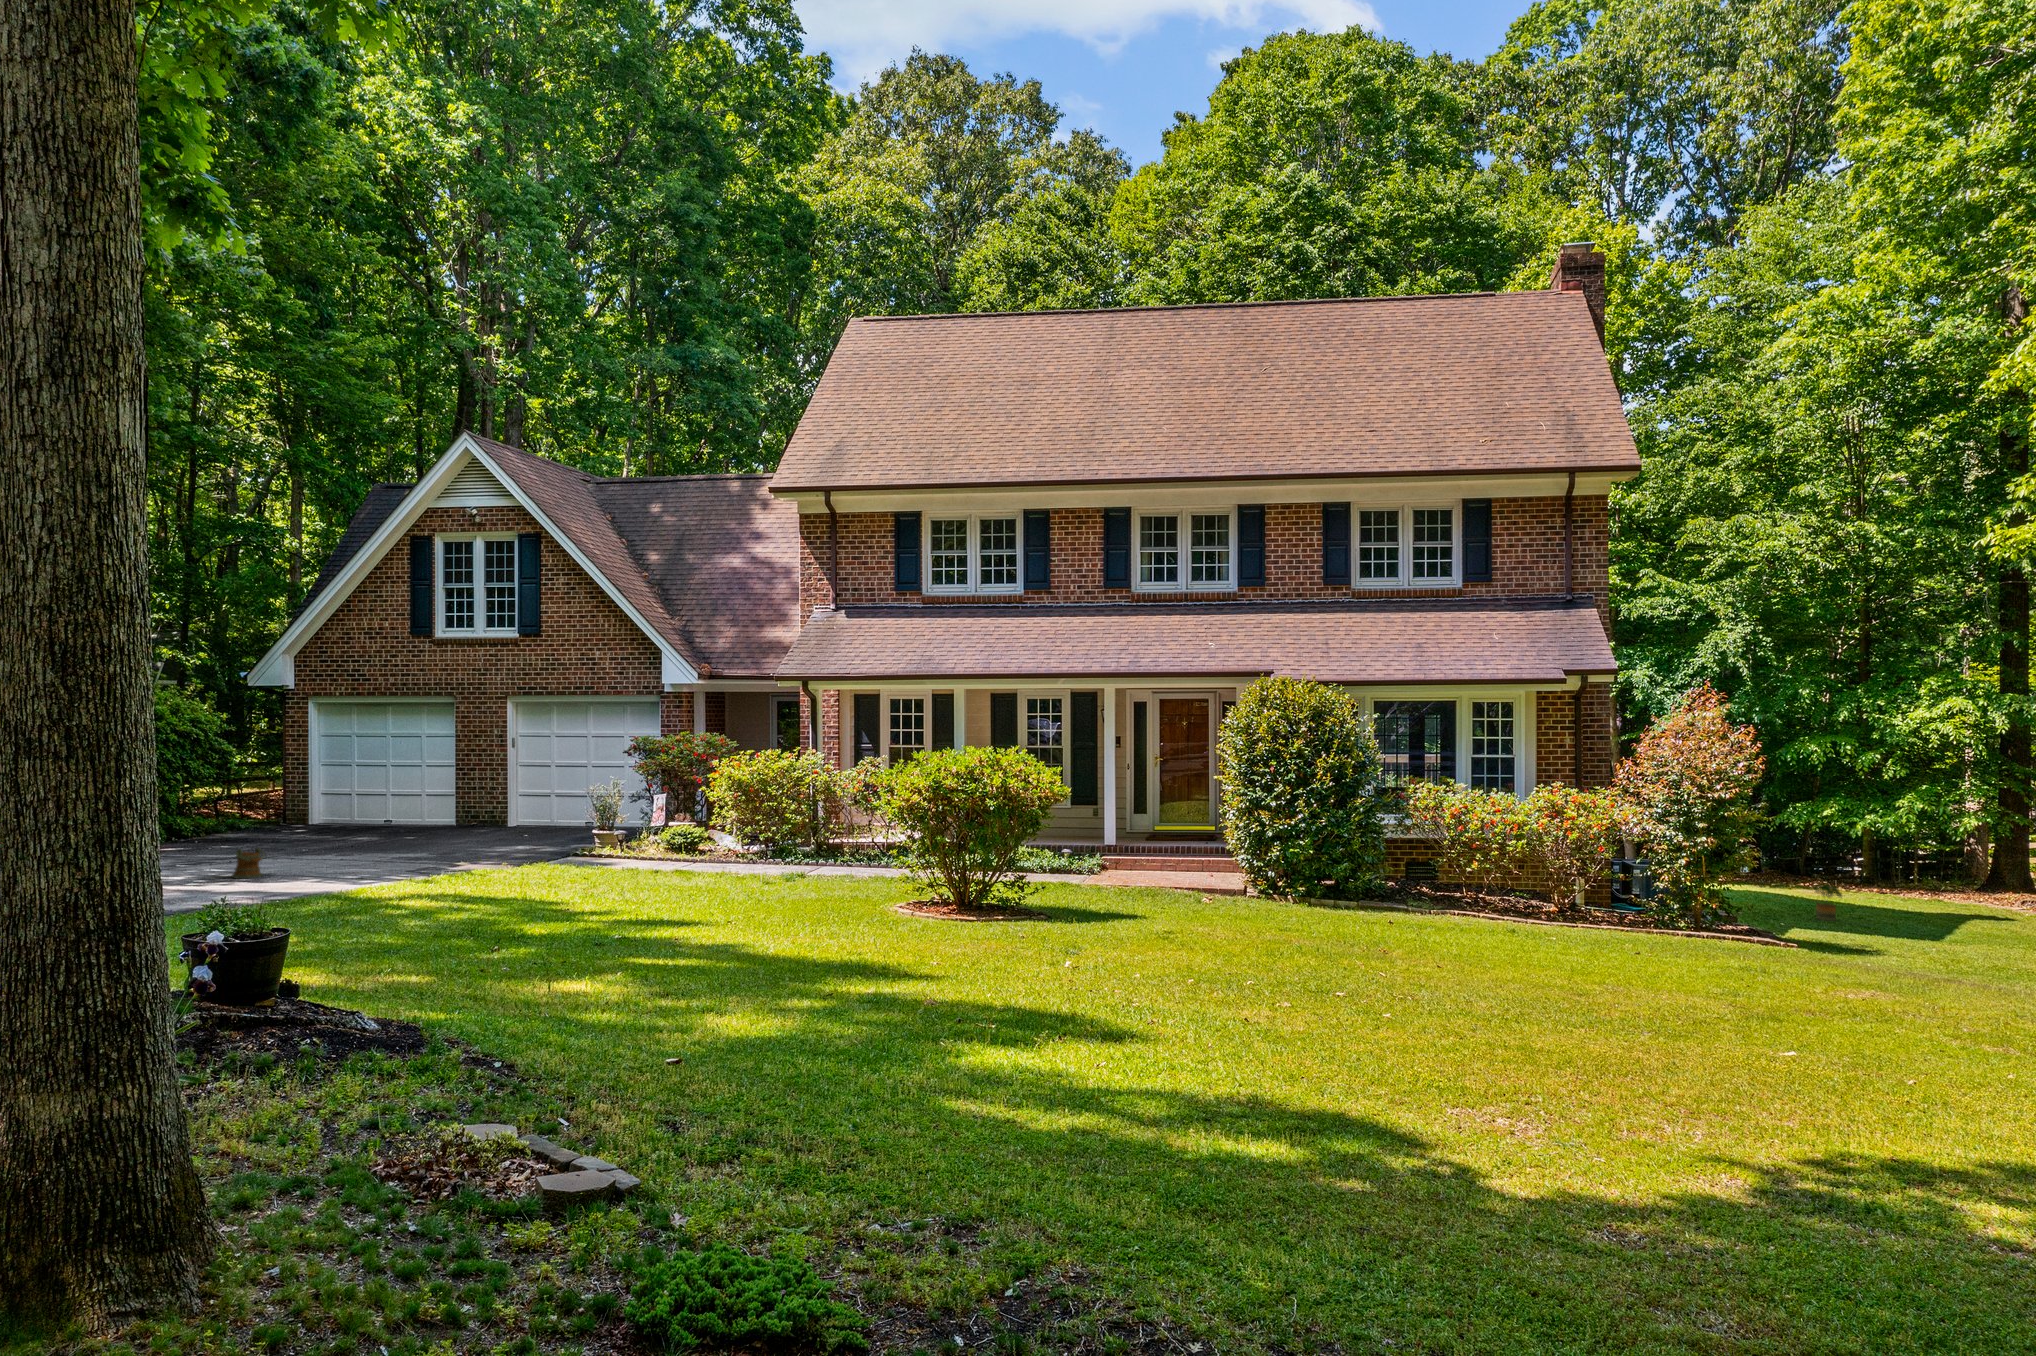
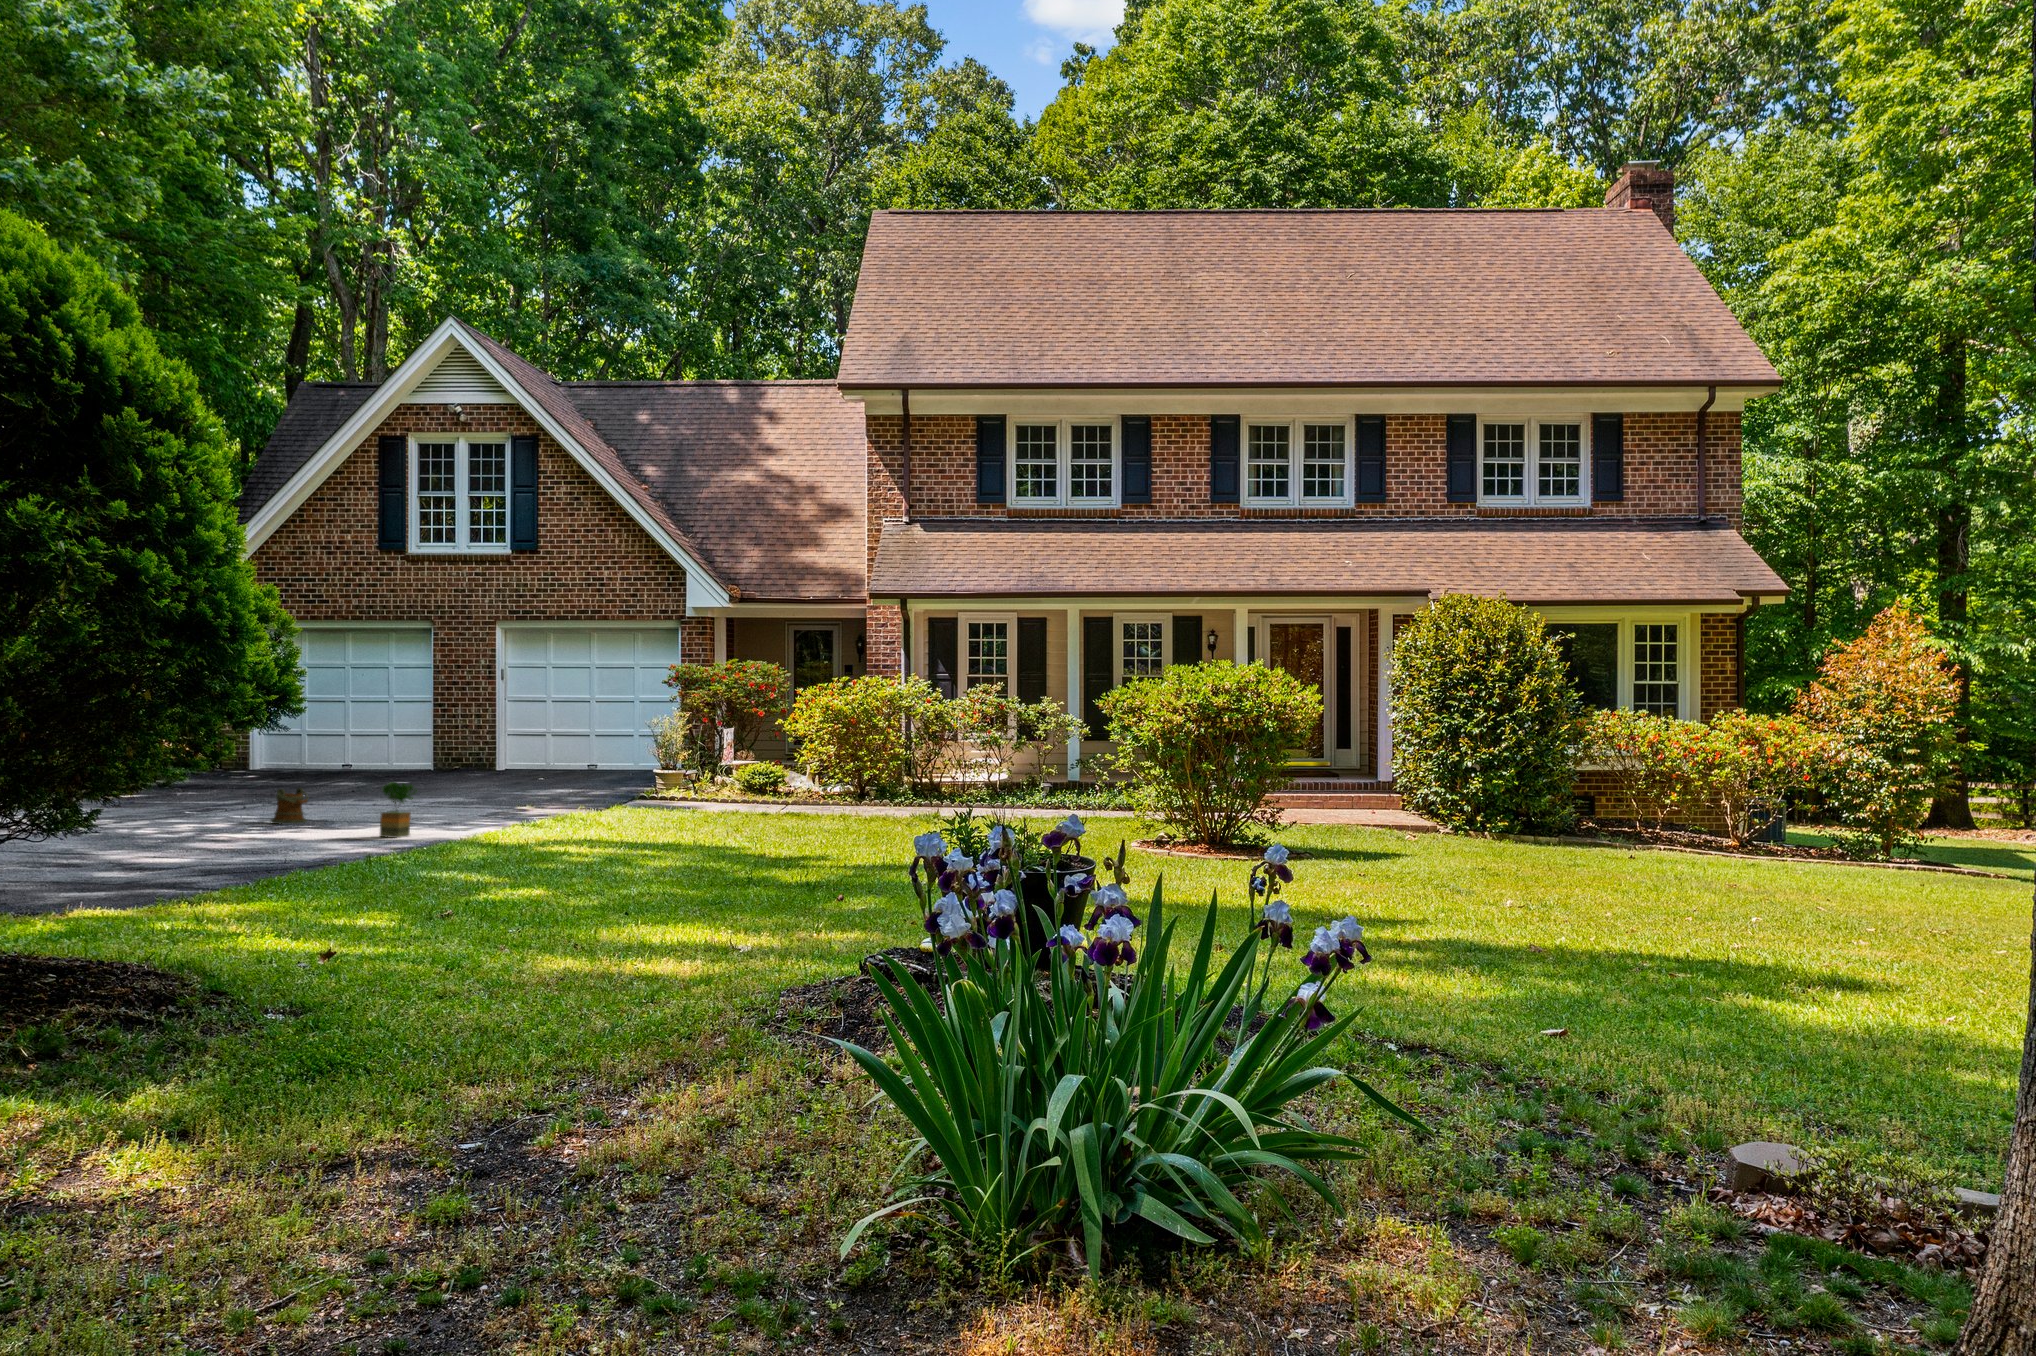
potted tree: present [1814,884,1842,921] -> present [380,782,417,838]

